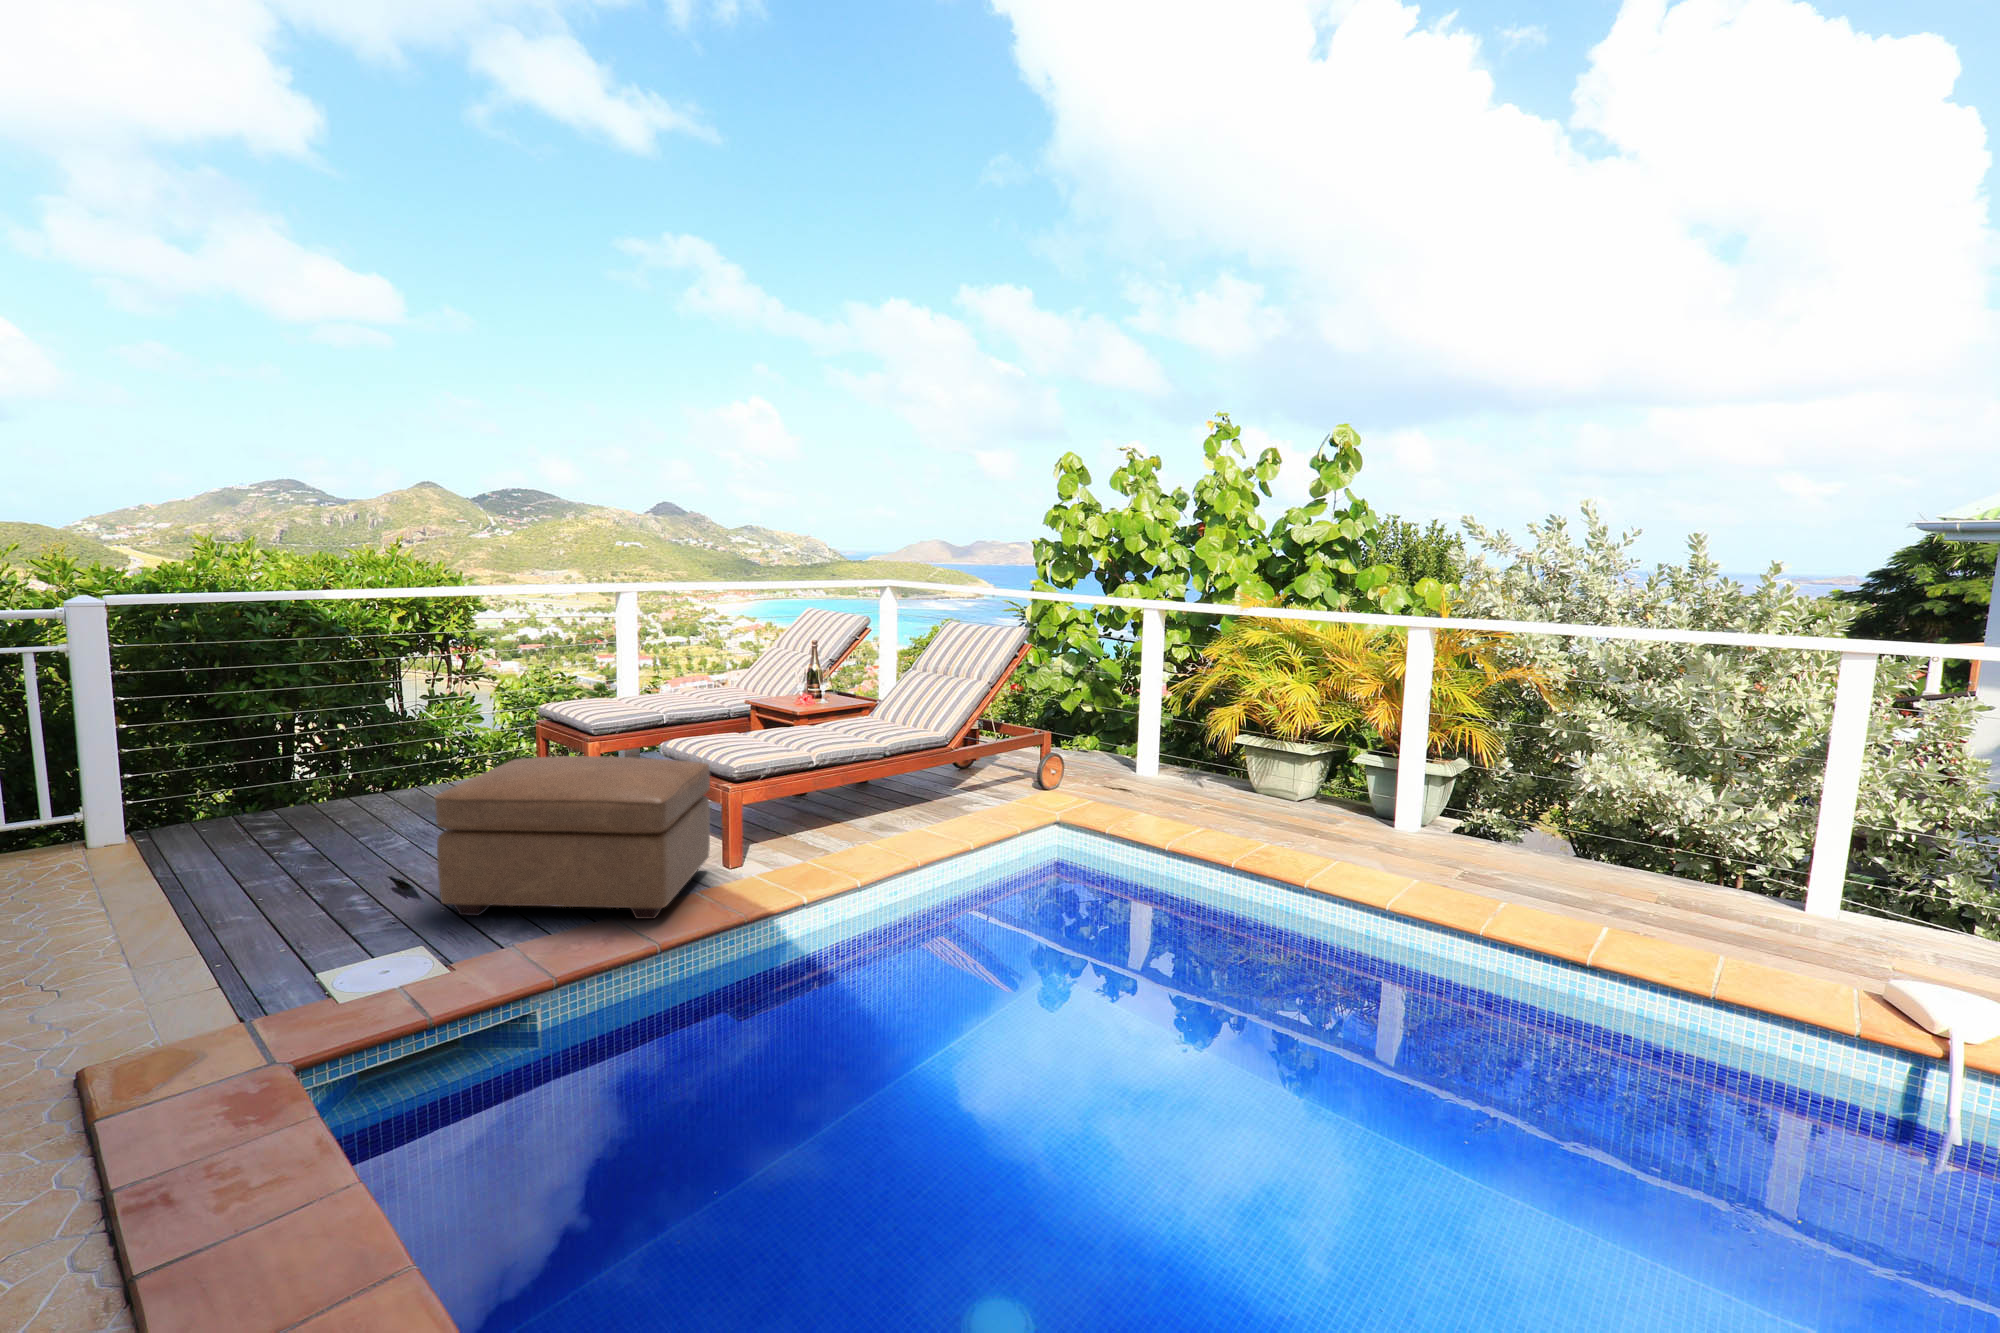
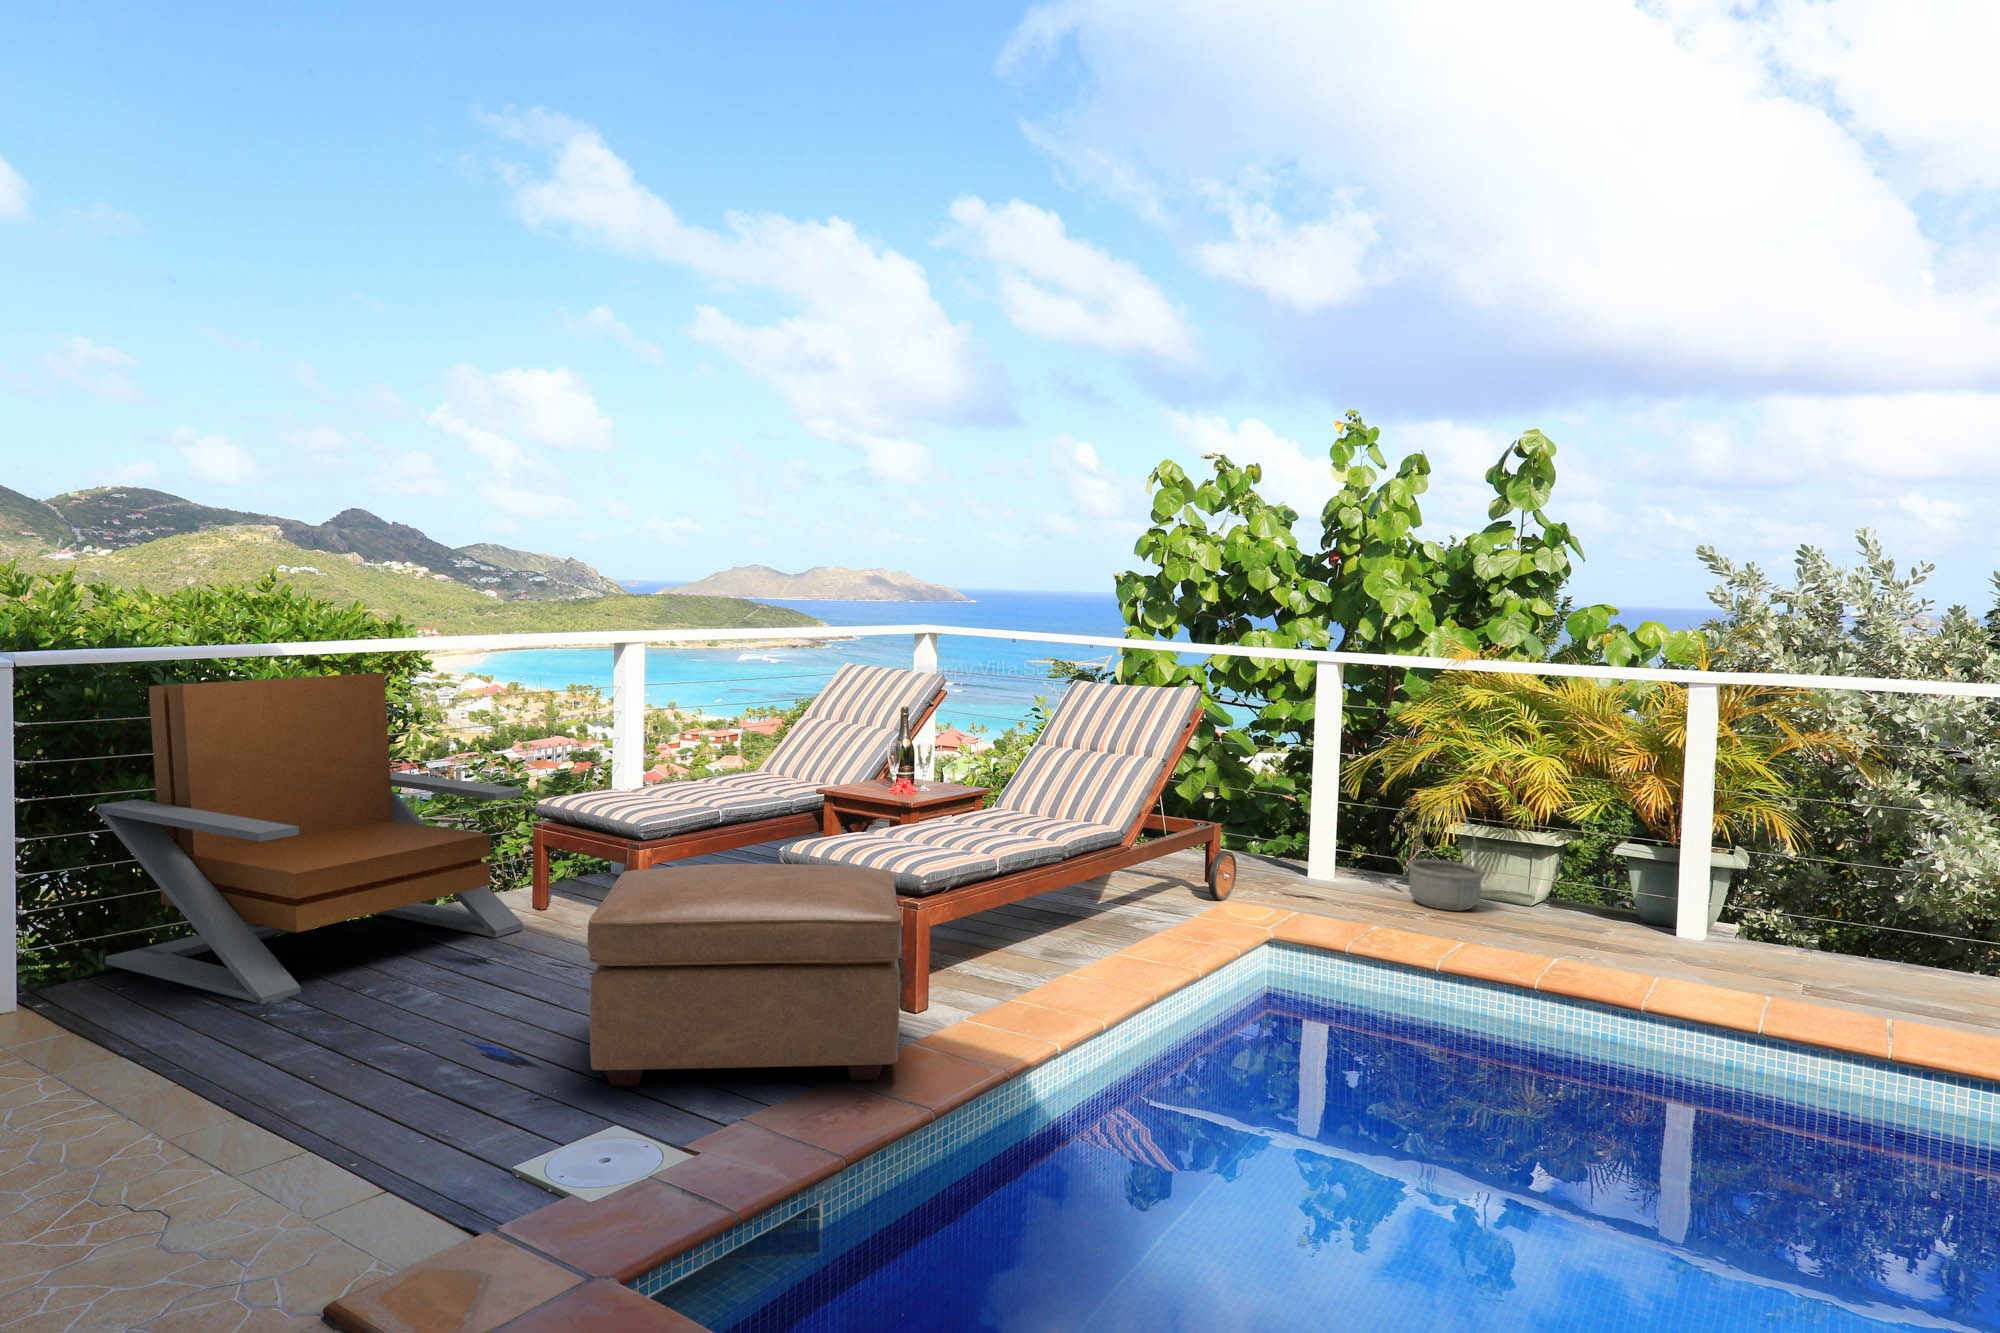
lounge chair: none [199,612,515,847] -> present [97,673,523,1004]
basket: none [1197,722,1253,803] -> present [1408,807,1484,911]

